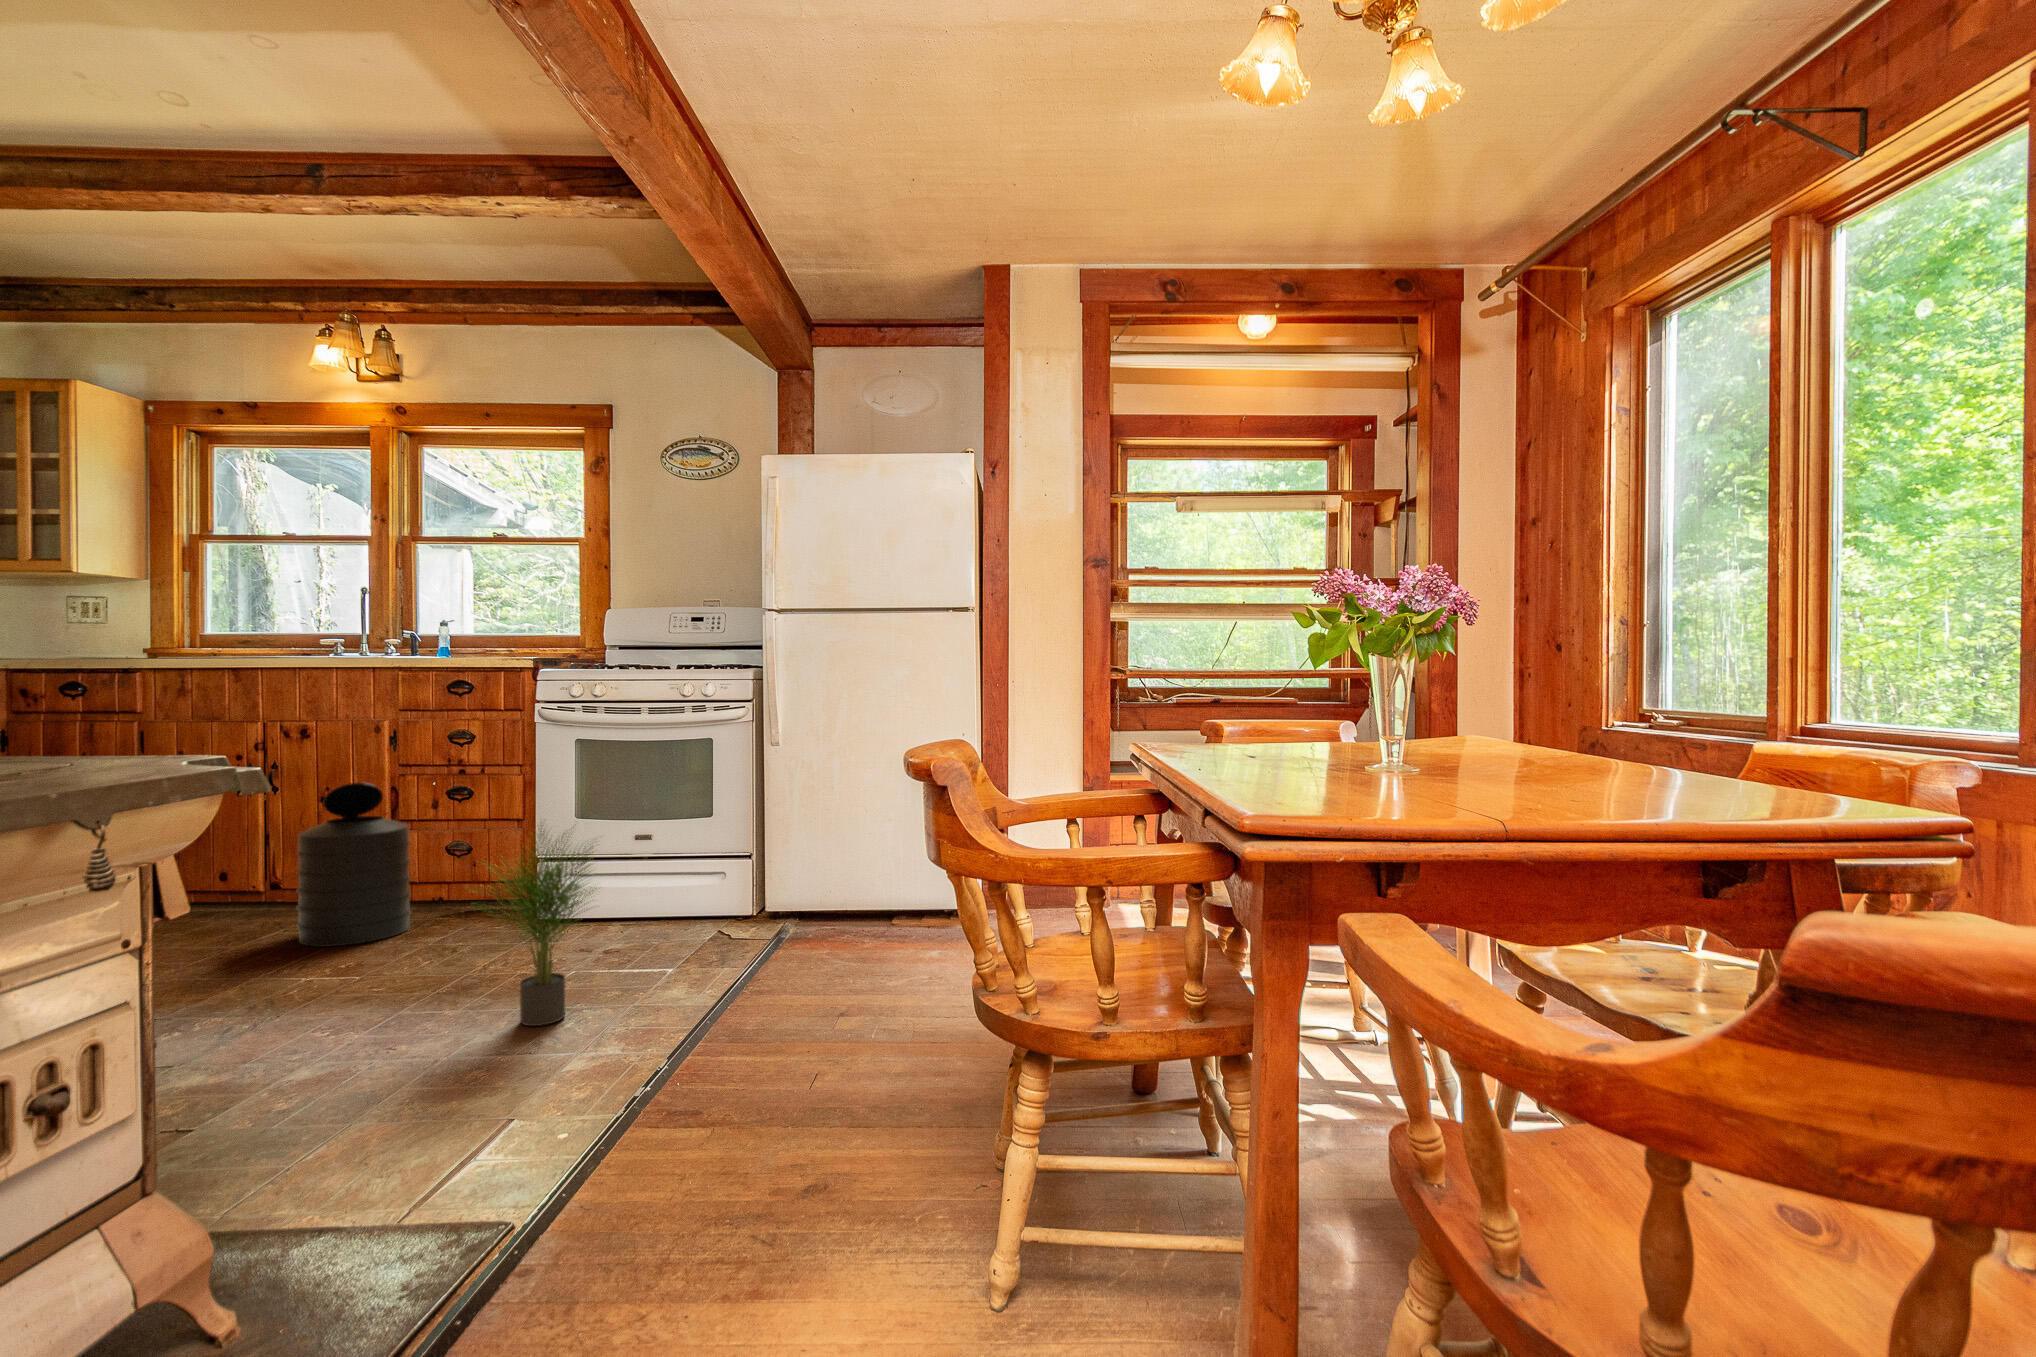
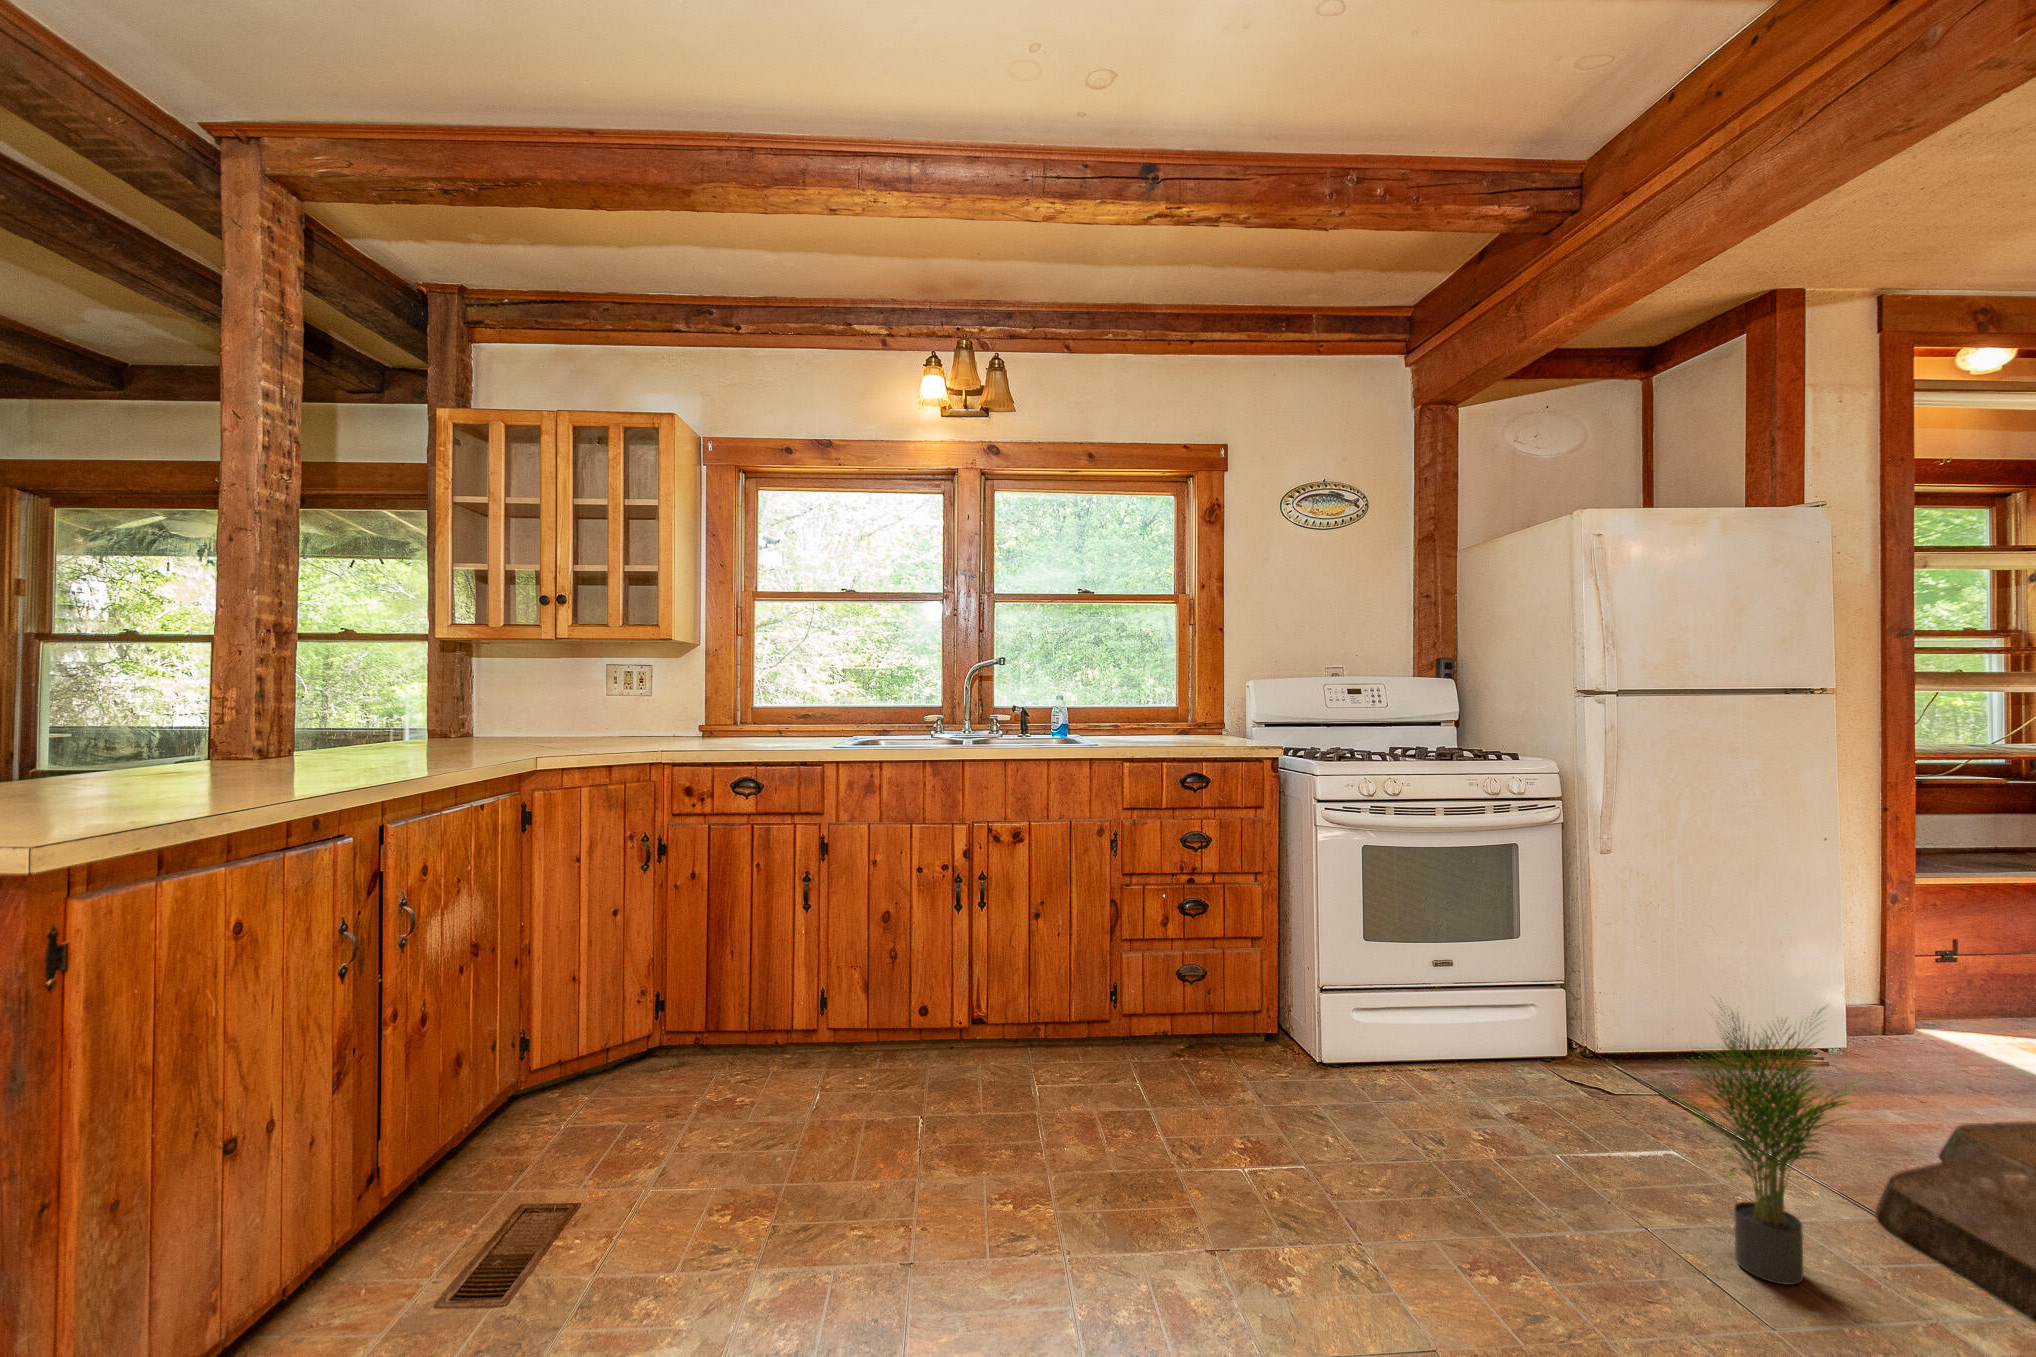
trash can: present [297,783,411,947] -> none [1103,906,1219,1116]

